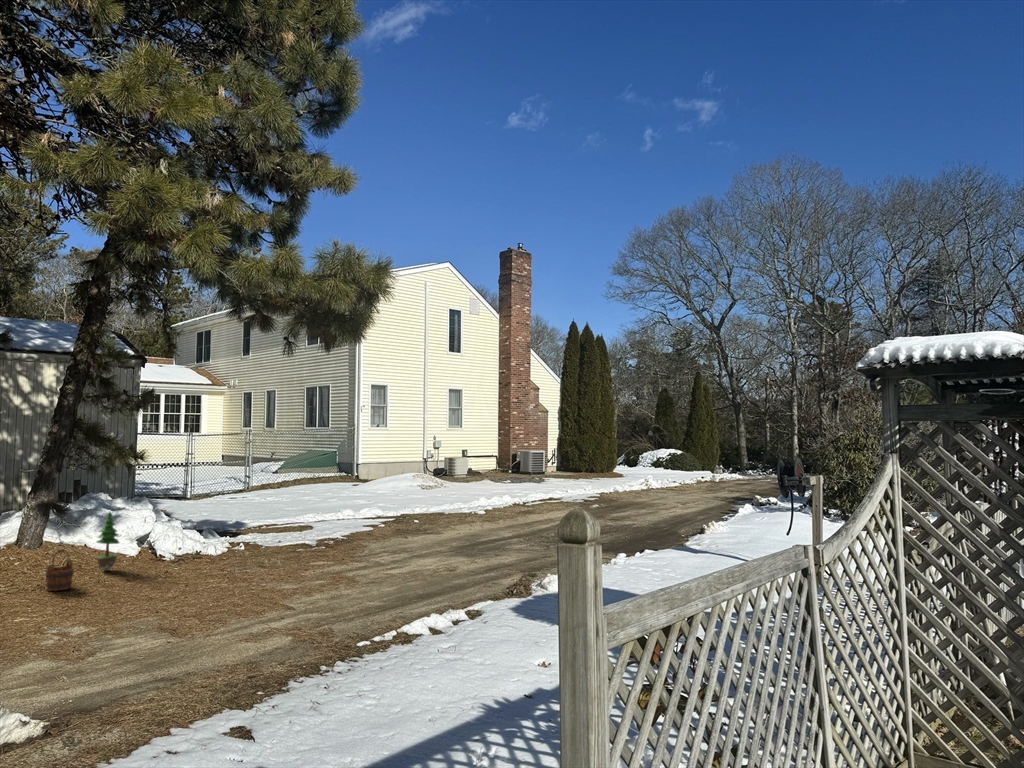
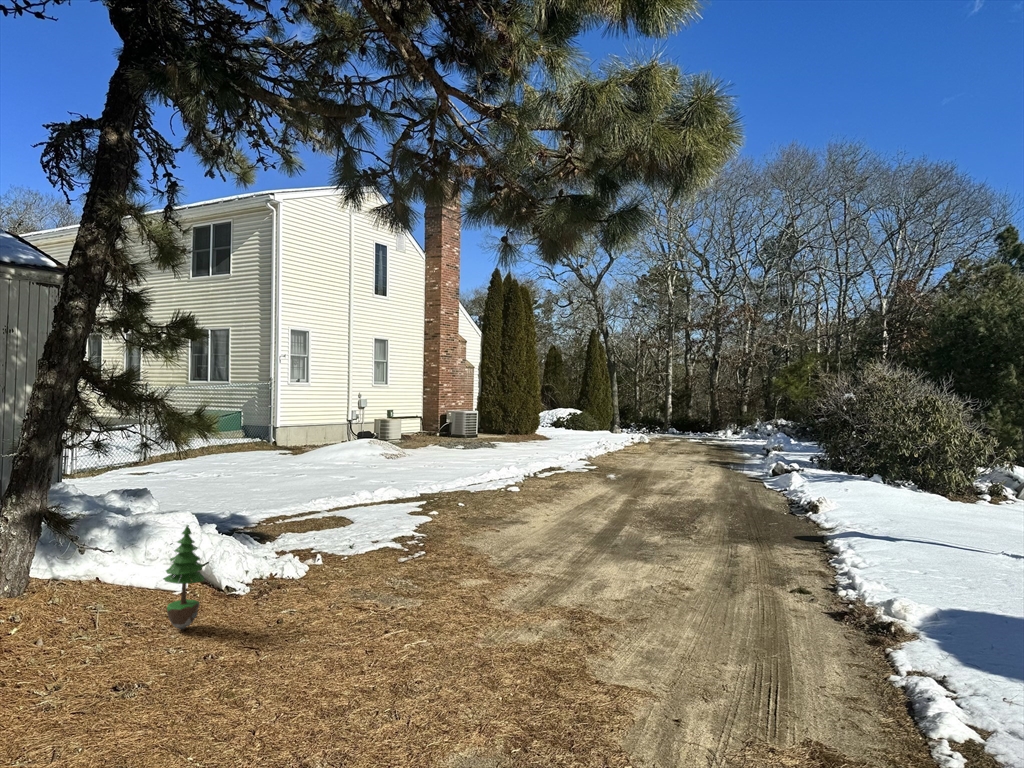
wooden bucket: present [46,549,74,591] -> none [122,609,173,694]

